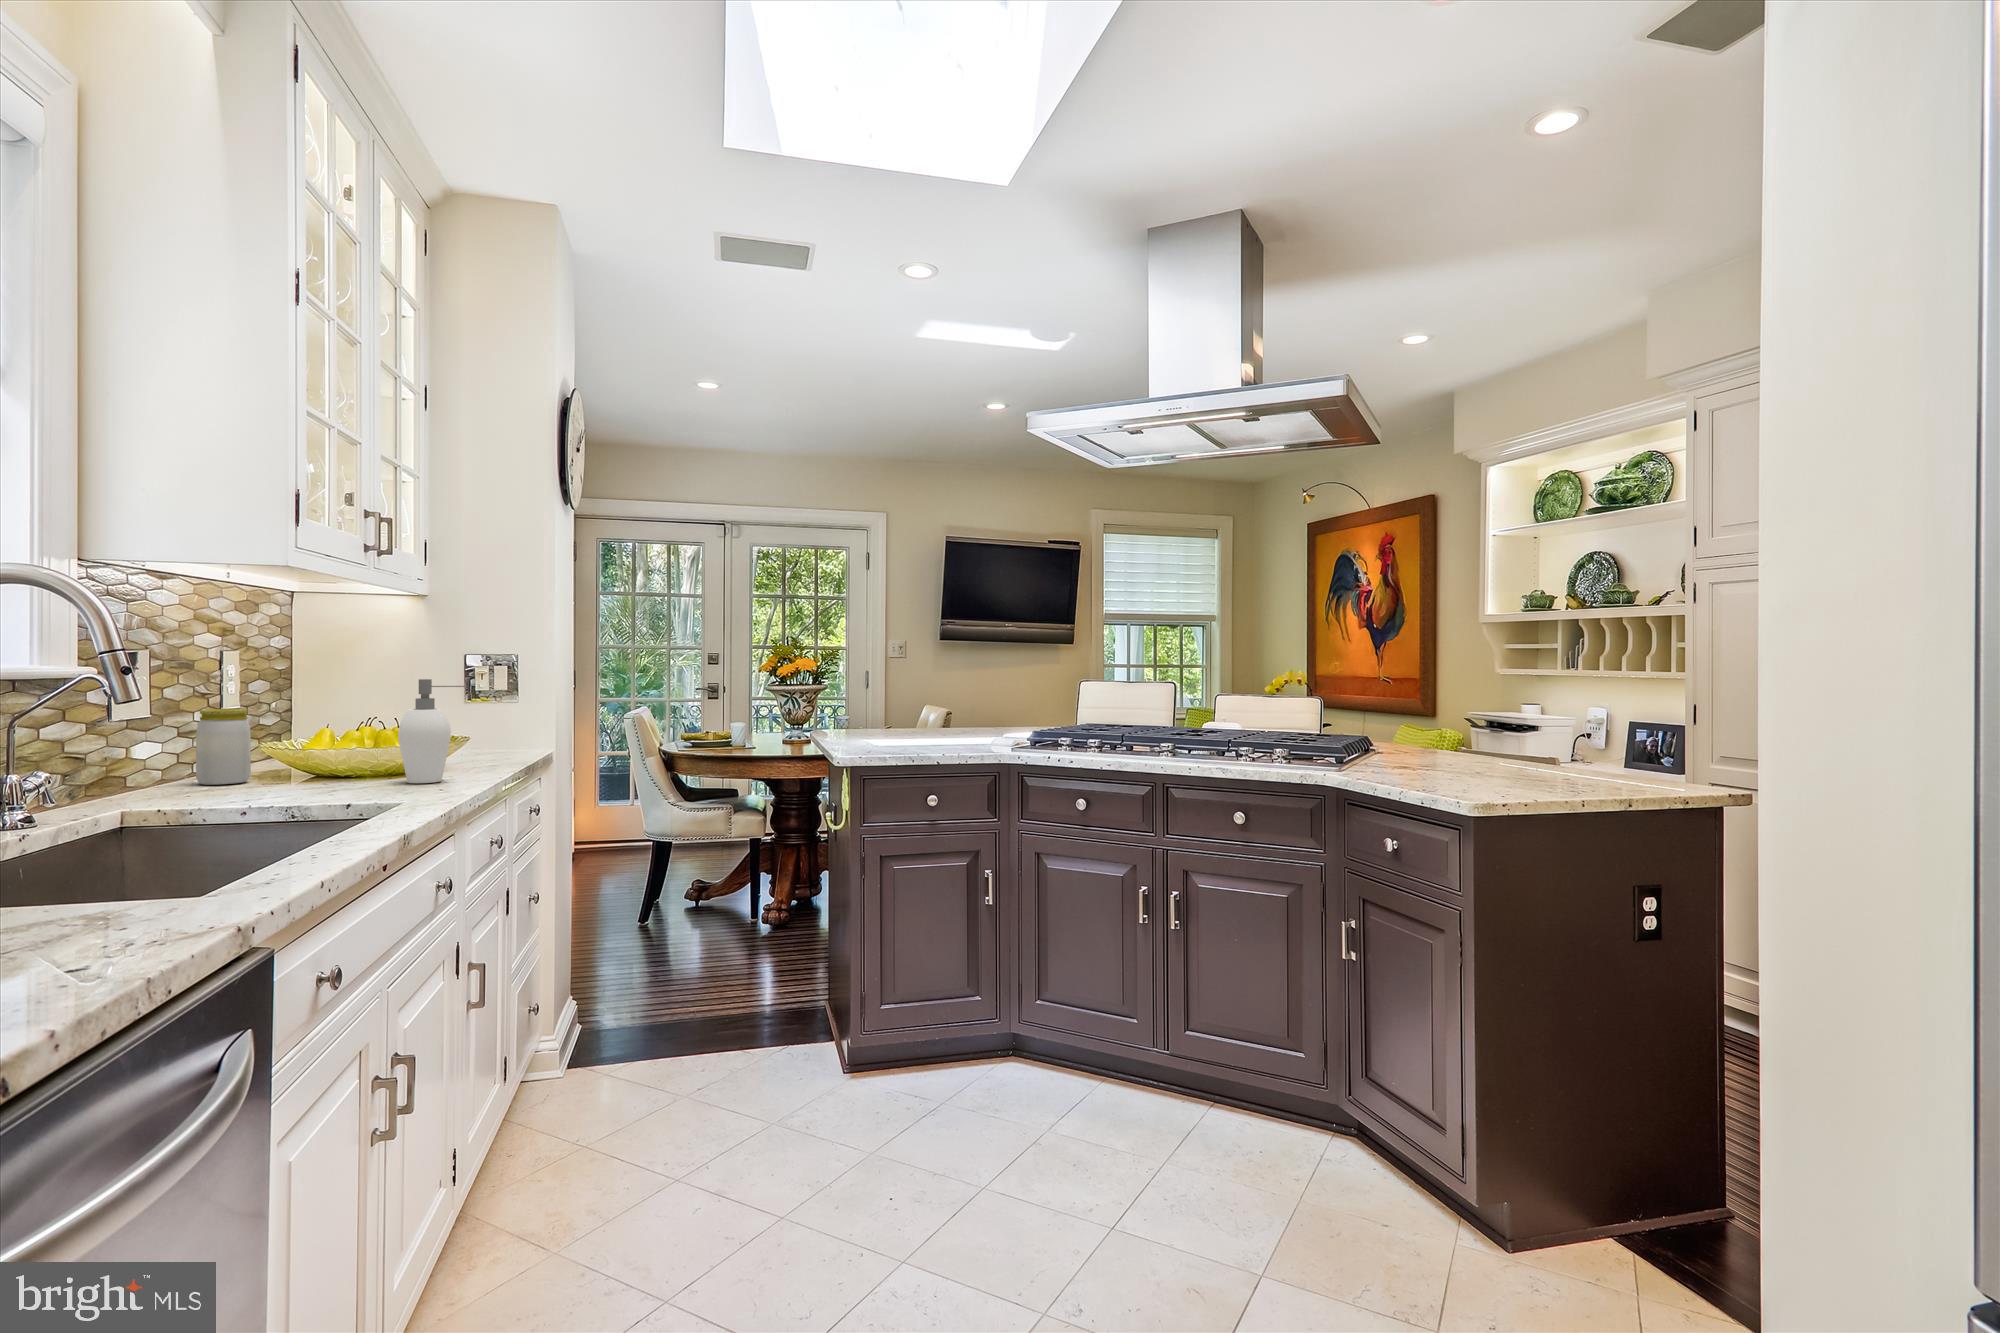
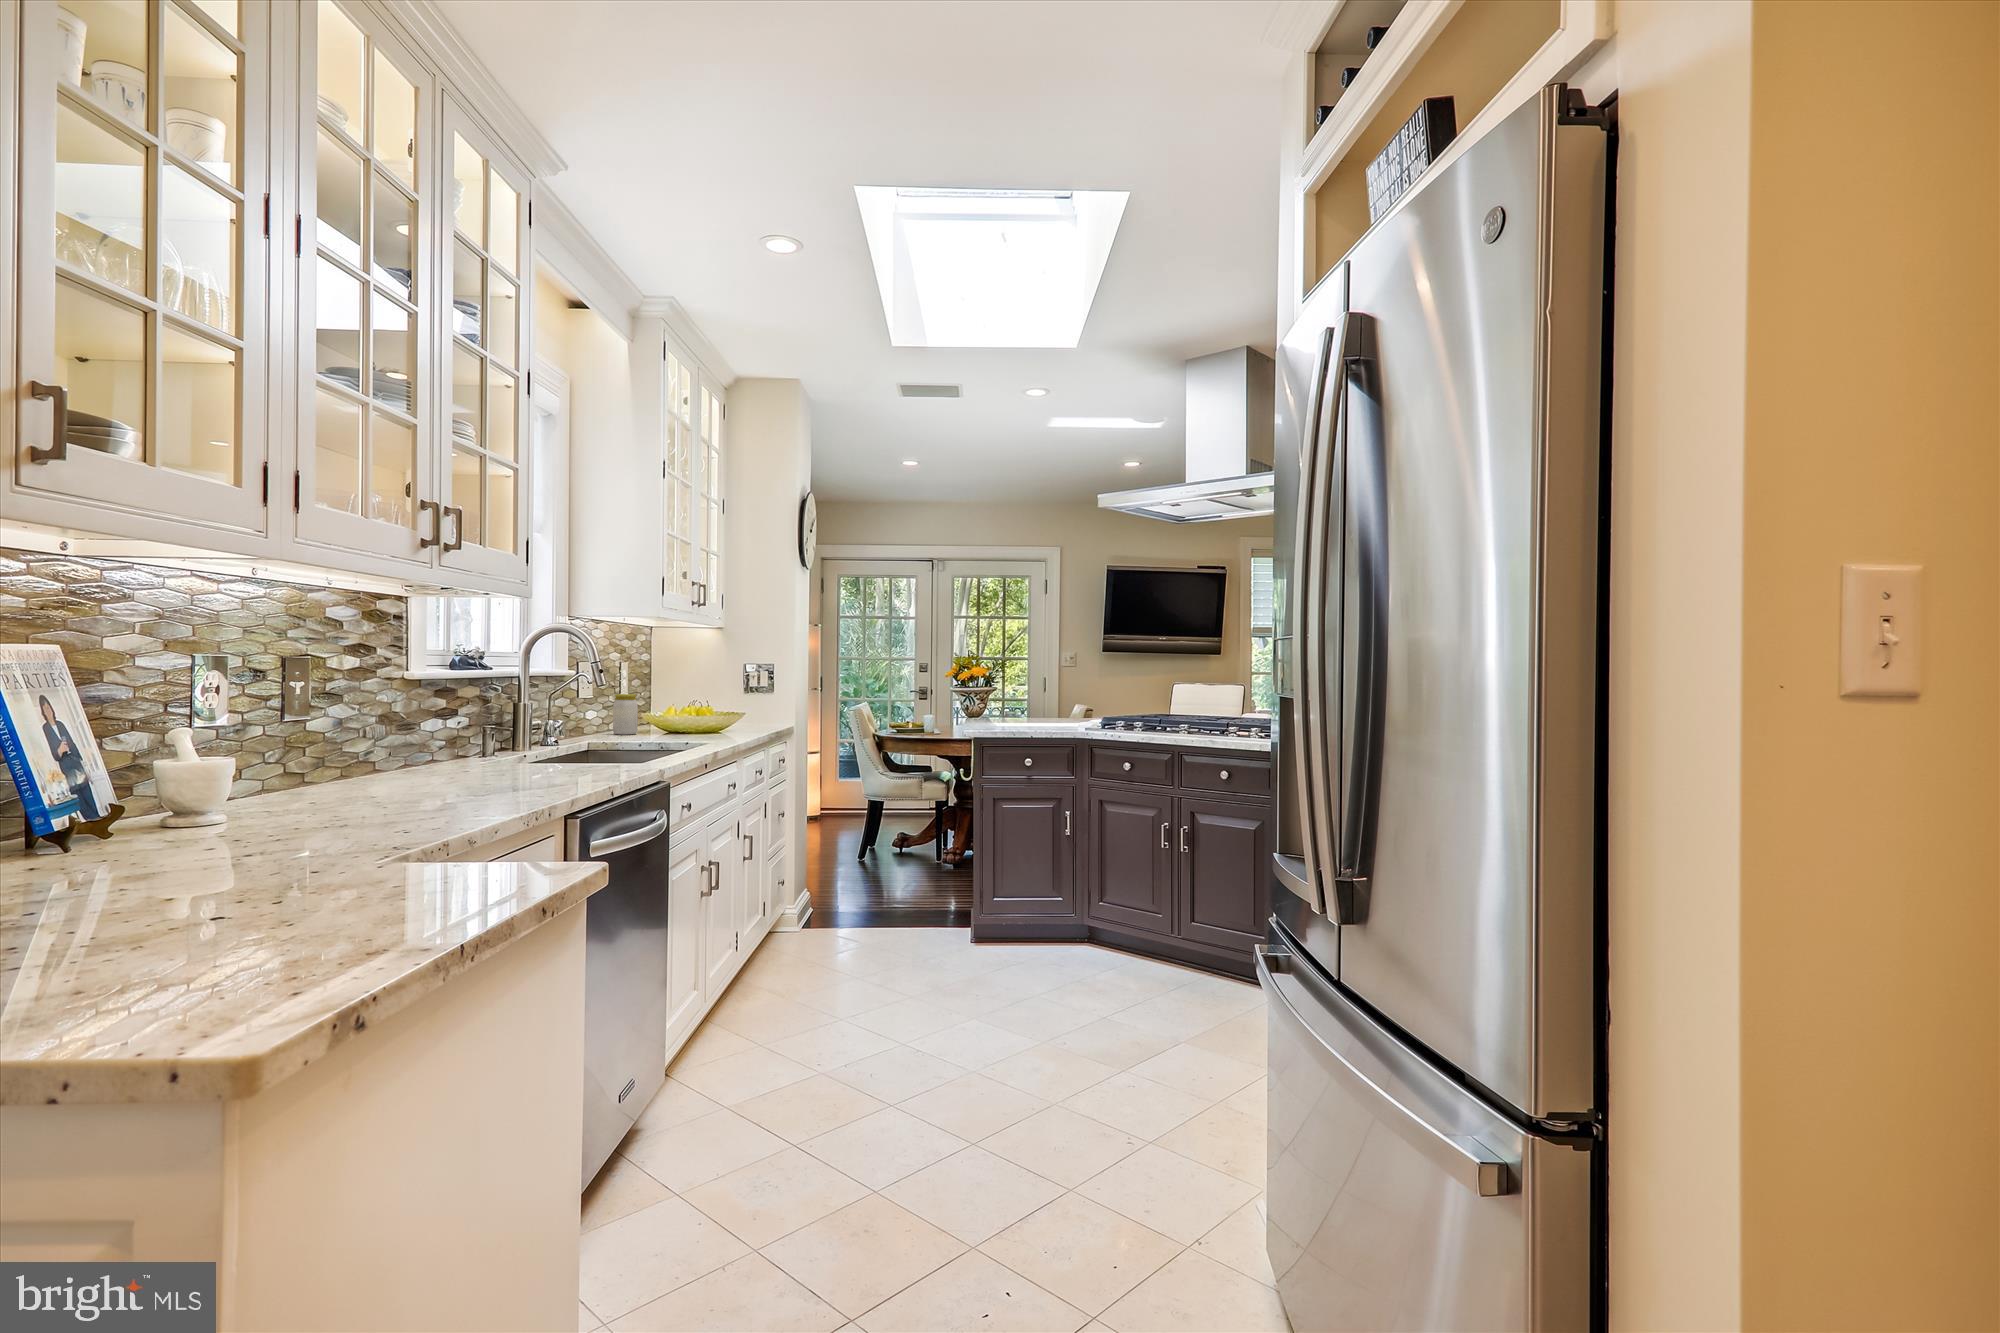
soap dispenser: present [398,679,467,783] -> none [709,679,744,737]

